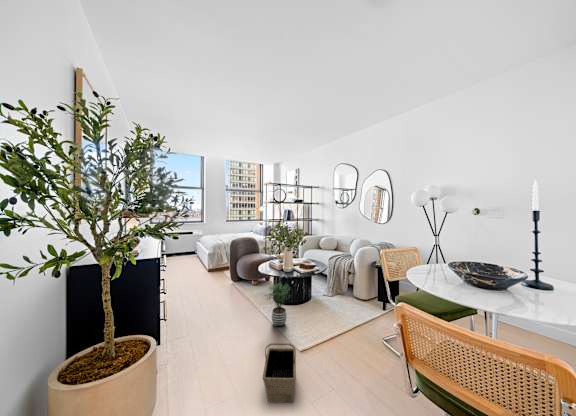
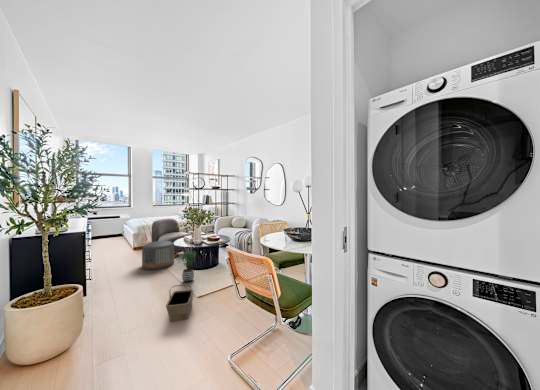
pouf: none [222,264,257,301] -> present [142,241,174,270]

